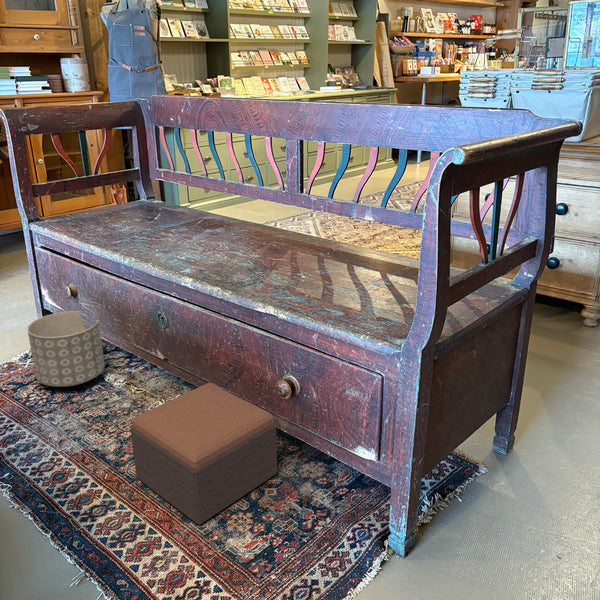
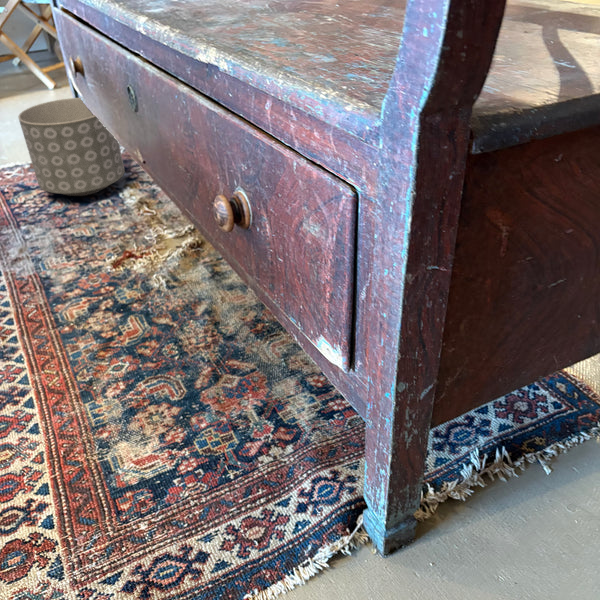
footstool: present [131,383,277,525] -> none [42,201,254,409]

